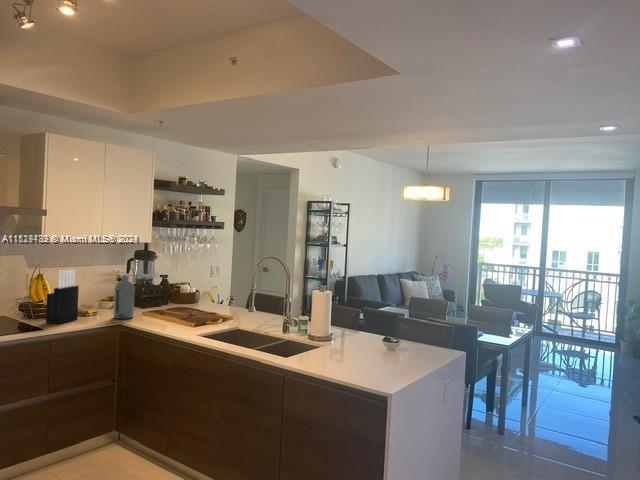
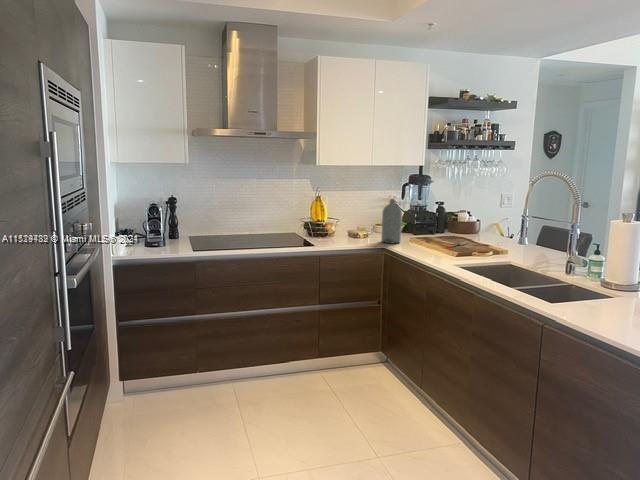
knife block: present [46,269,79,324] -> none [321,191,350,243]

